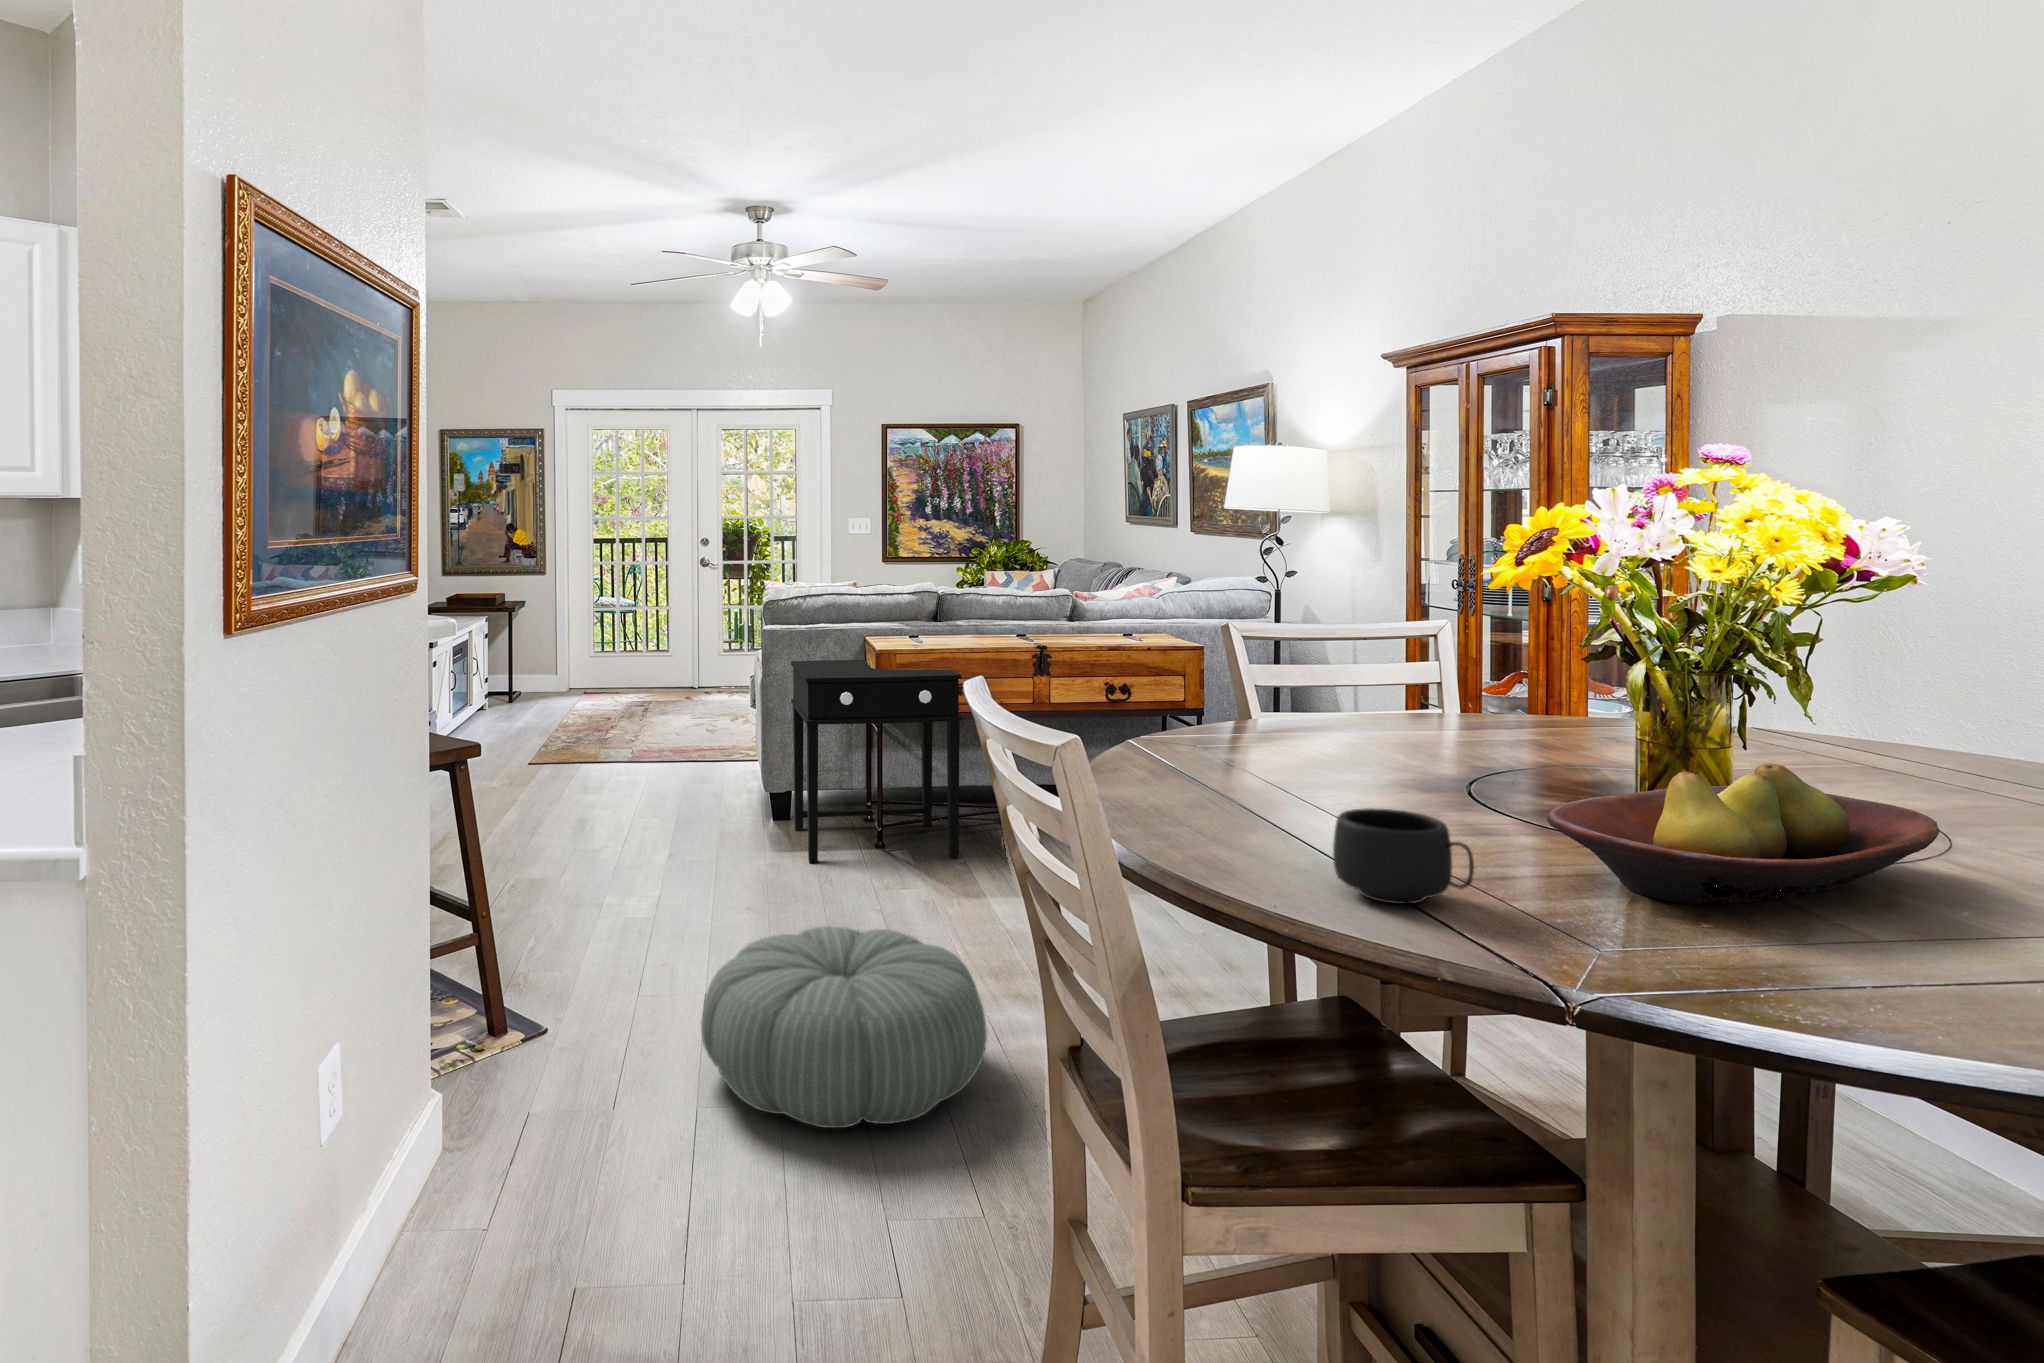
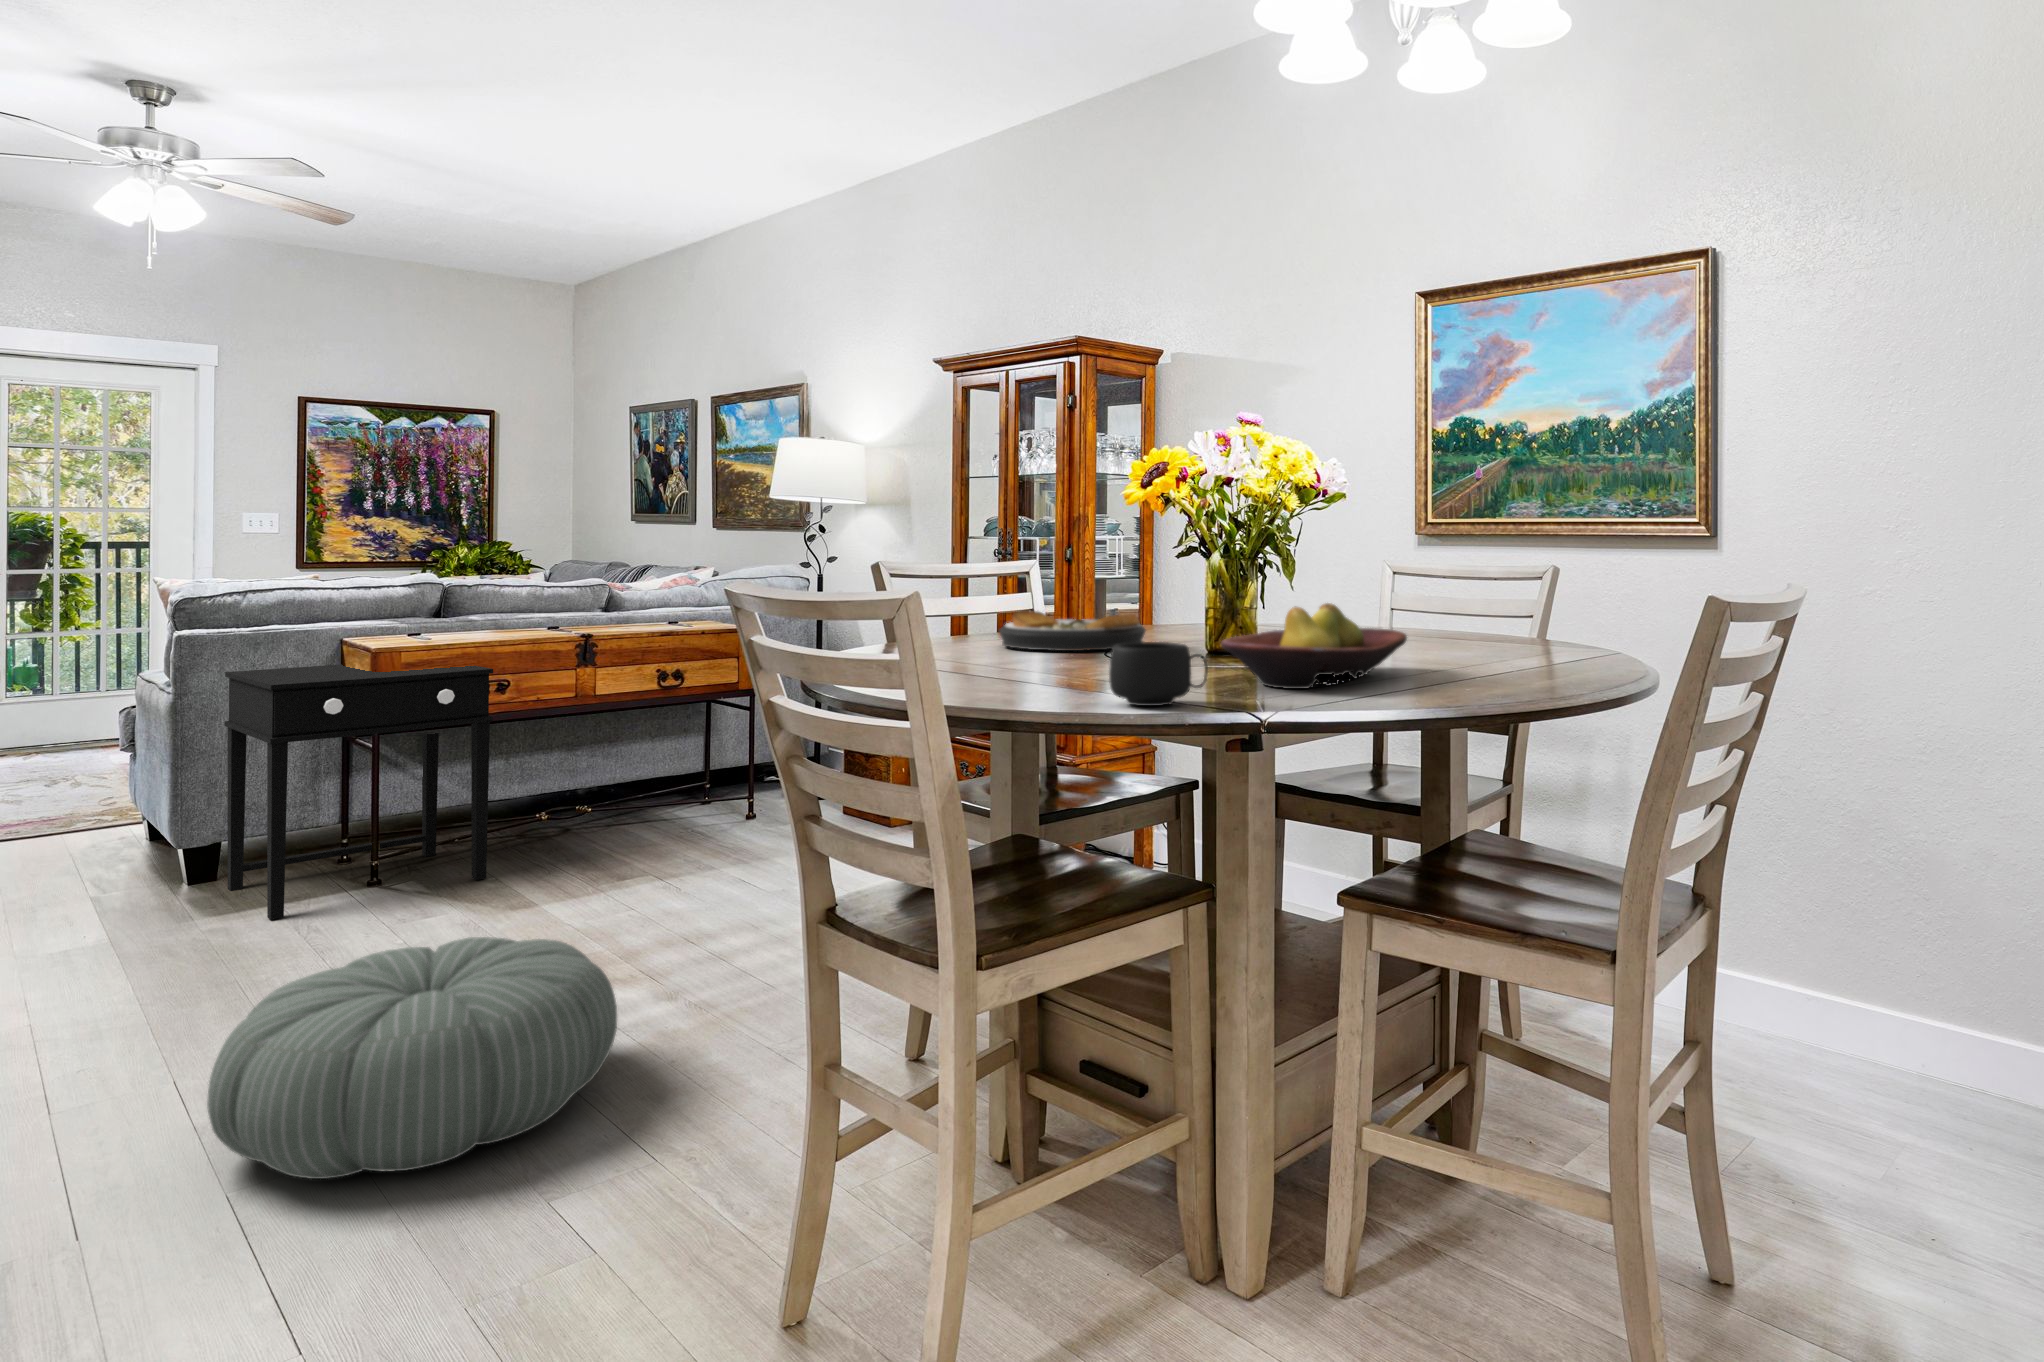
plate: none [1343,693,1550,761] -> present [999,610,1146,651]

